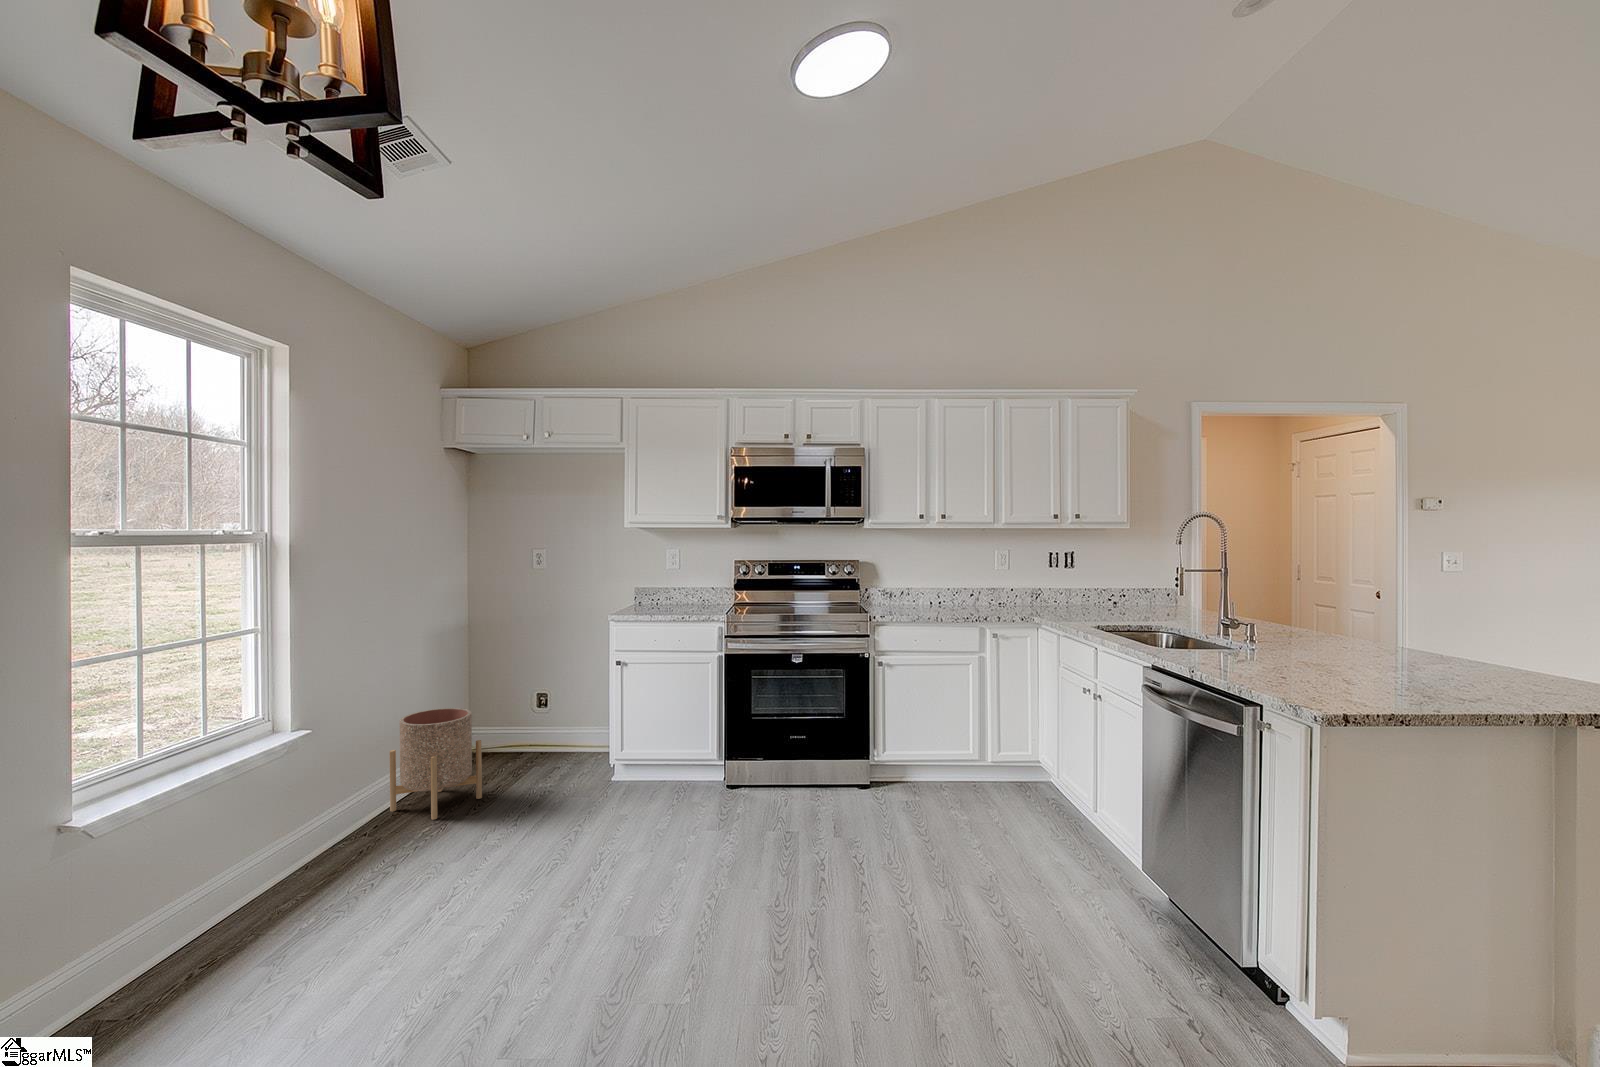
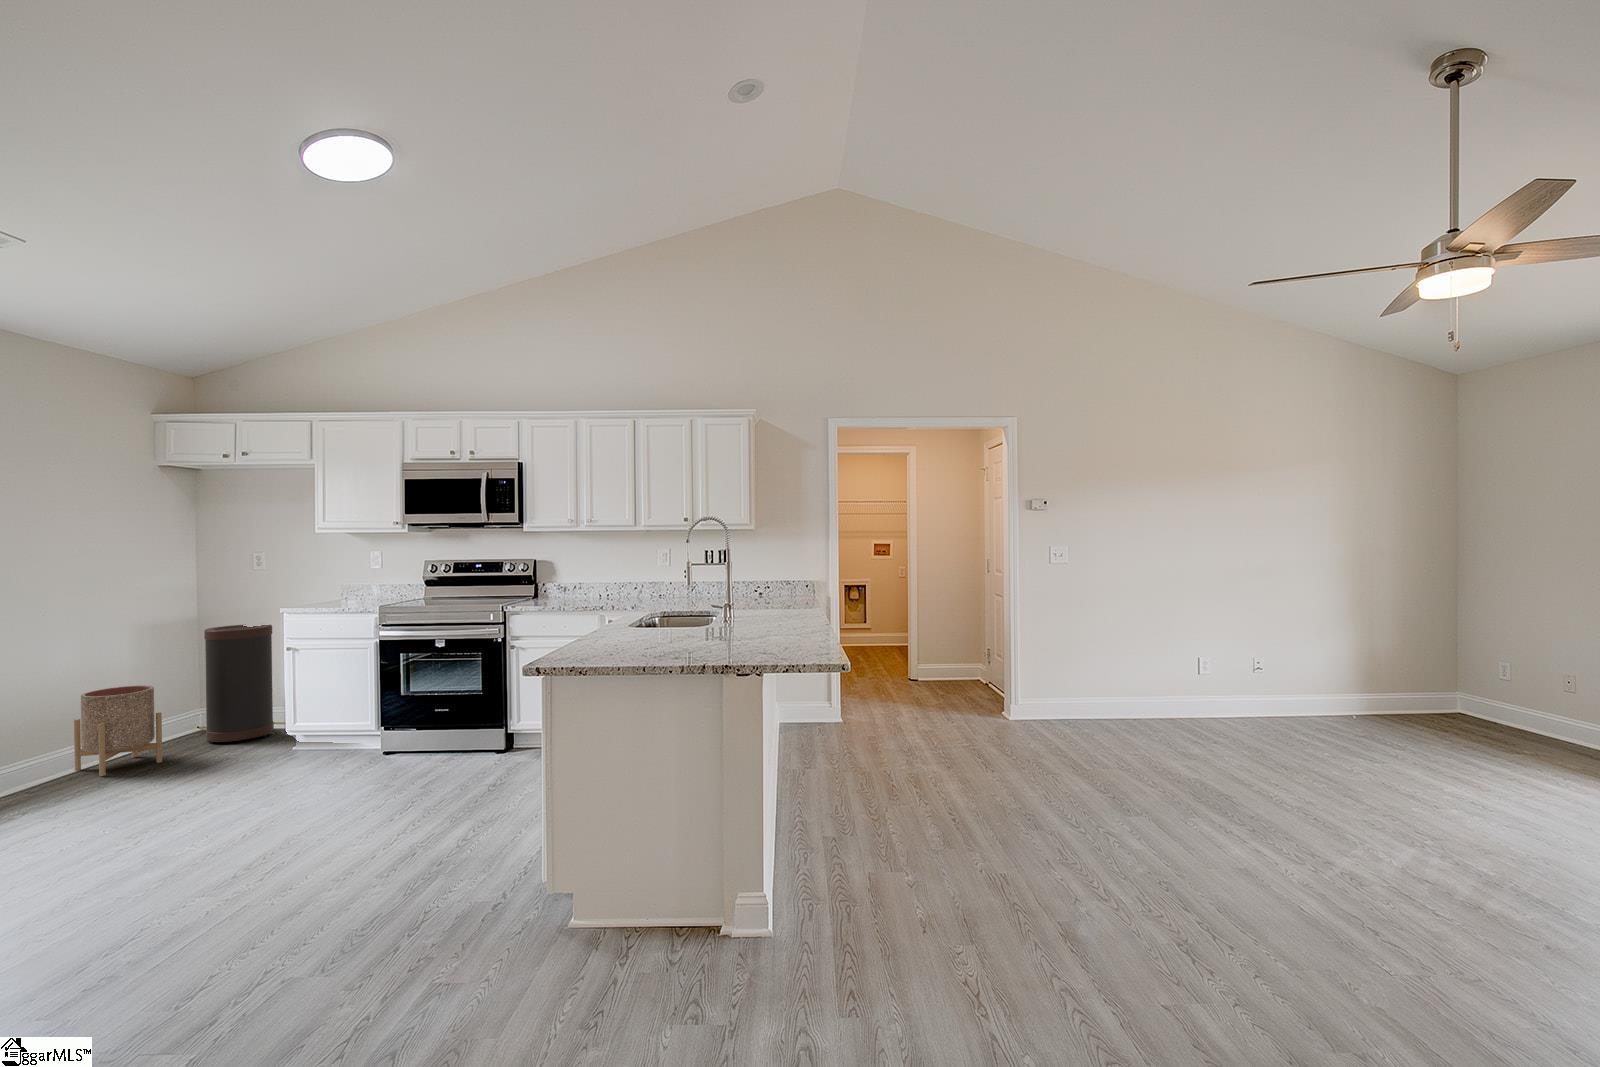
trash can: none [494,633,561,771] -> present [204,625,274,743]

